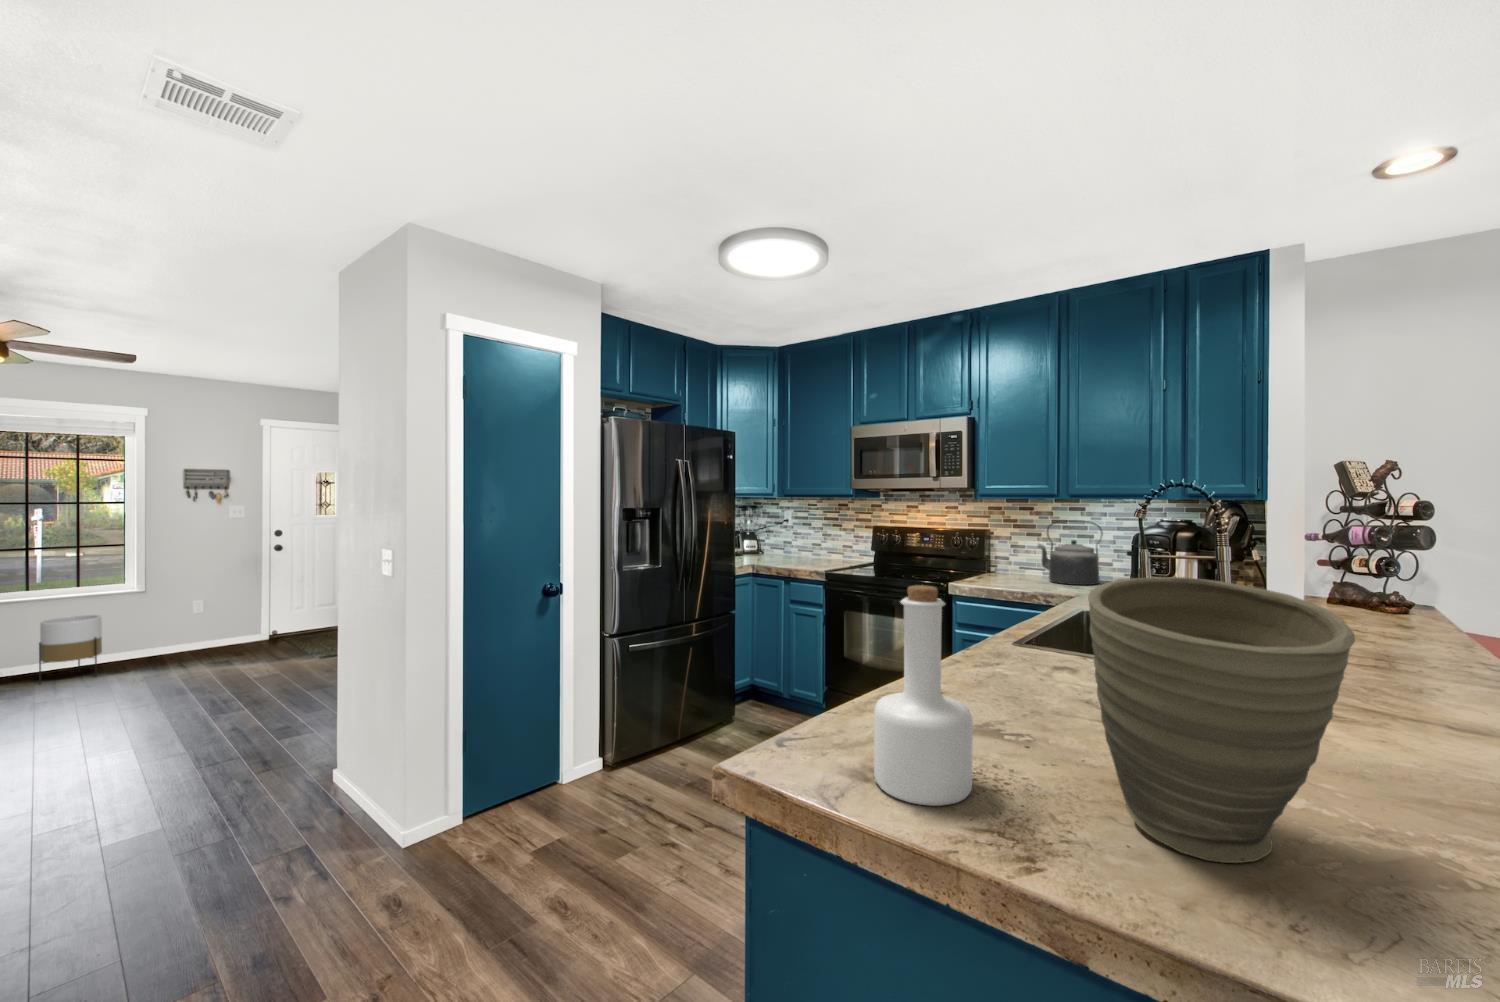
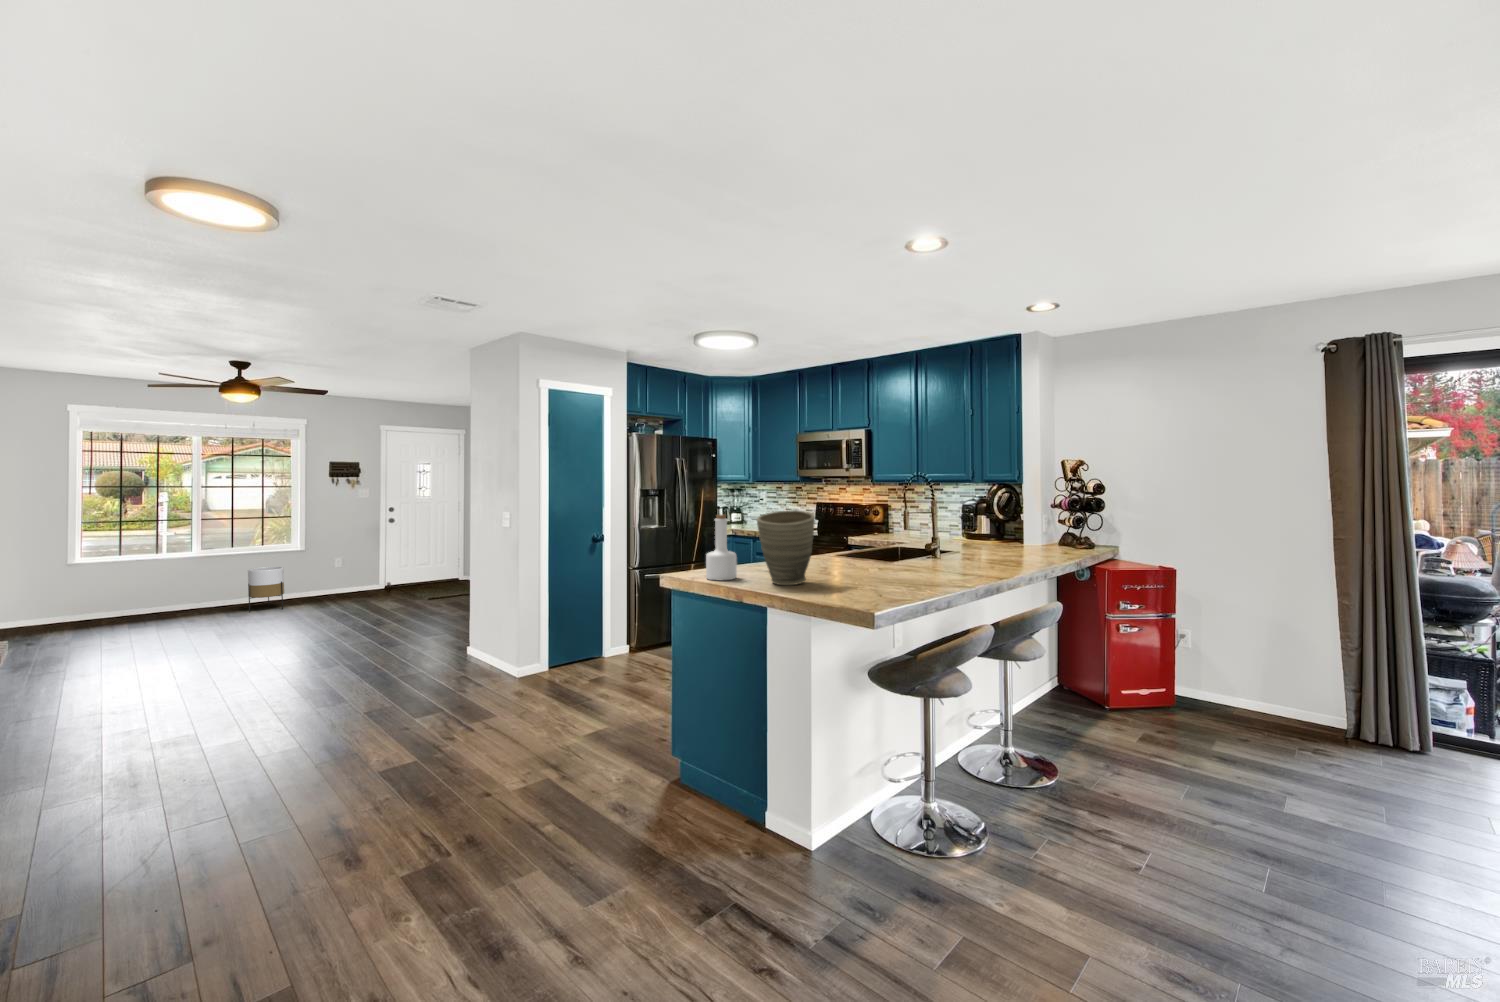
kettle: present [1038,520,1103,585] -> none [908,497,944,539]

